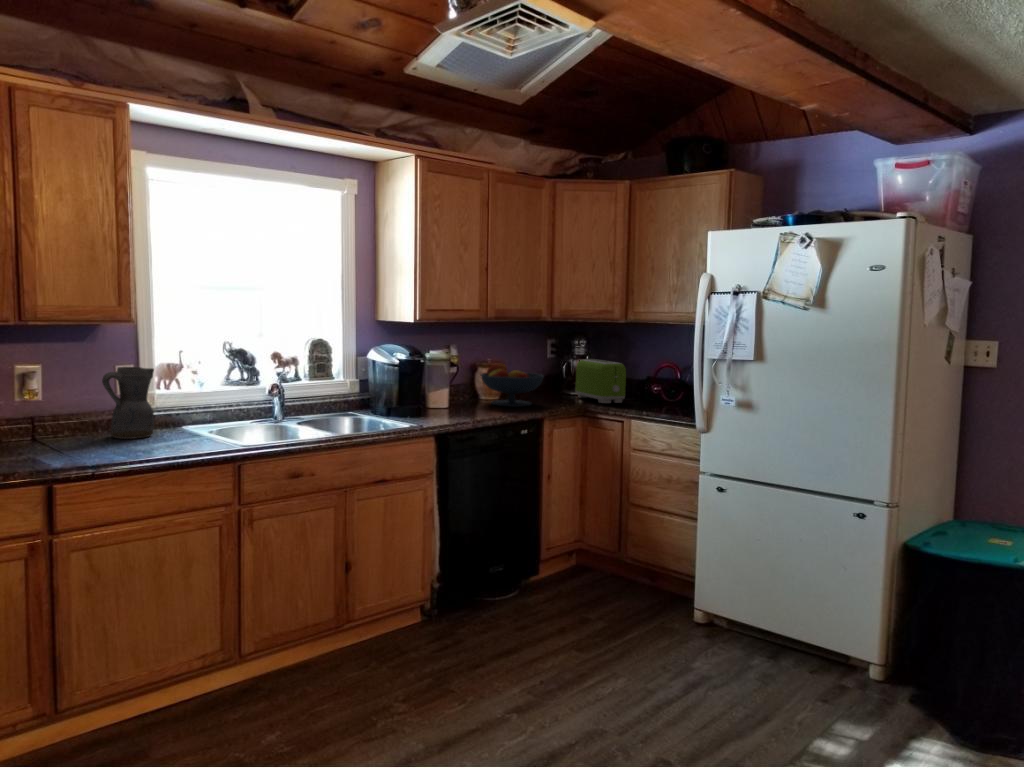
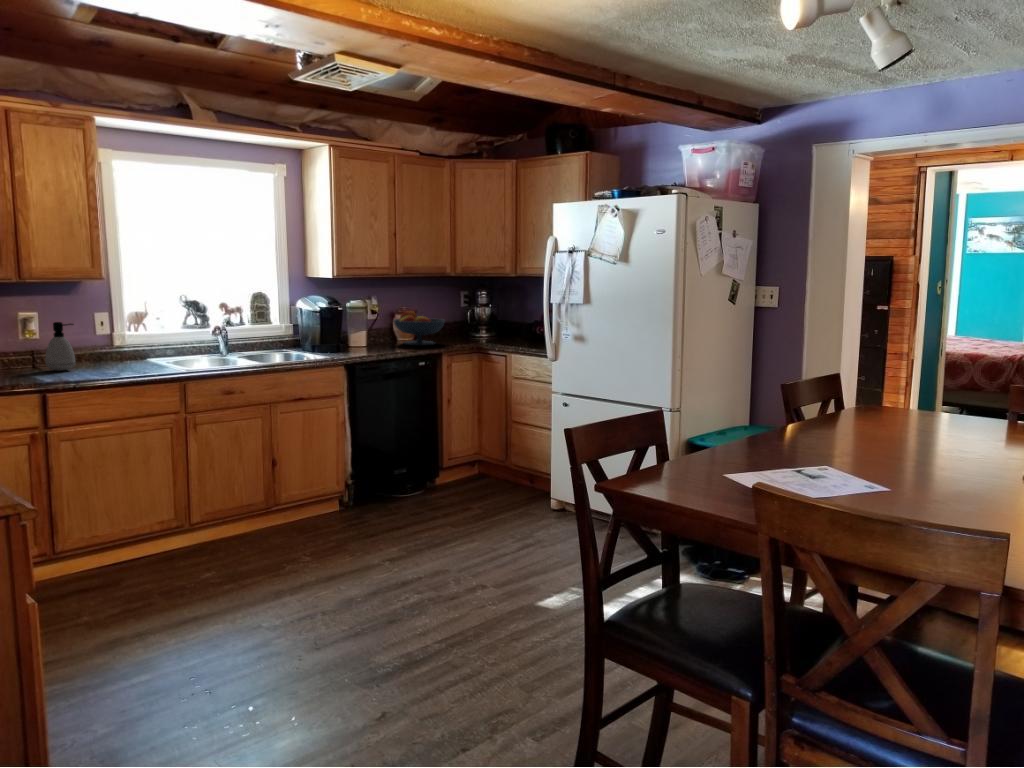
toaster: present [576,359,626,403] -> none [478,307,515,343]
ceramic pitcher: present [102,367,154,439] -> none [83,313,124,367]
soap dispenser: none [50,379,91,446] -> present [45,322,76,371]

